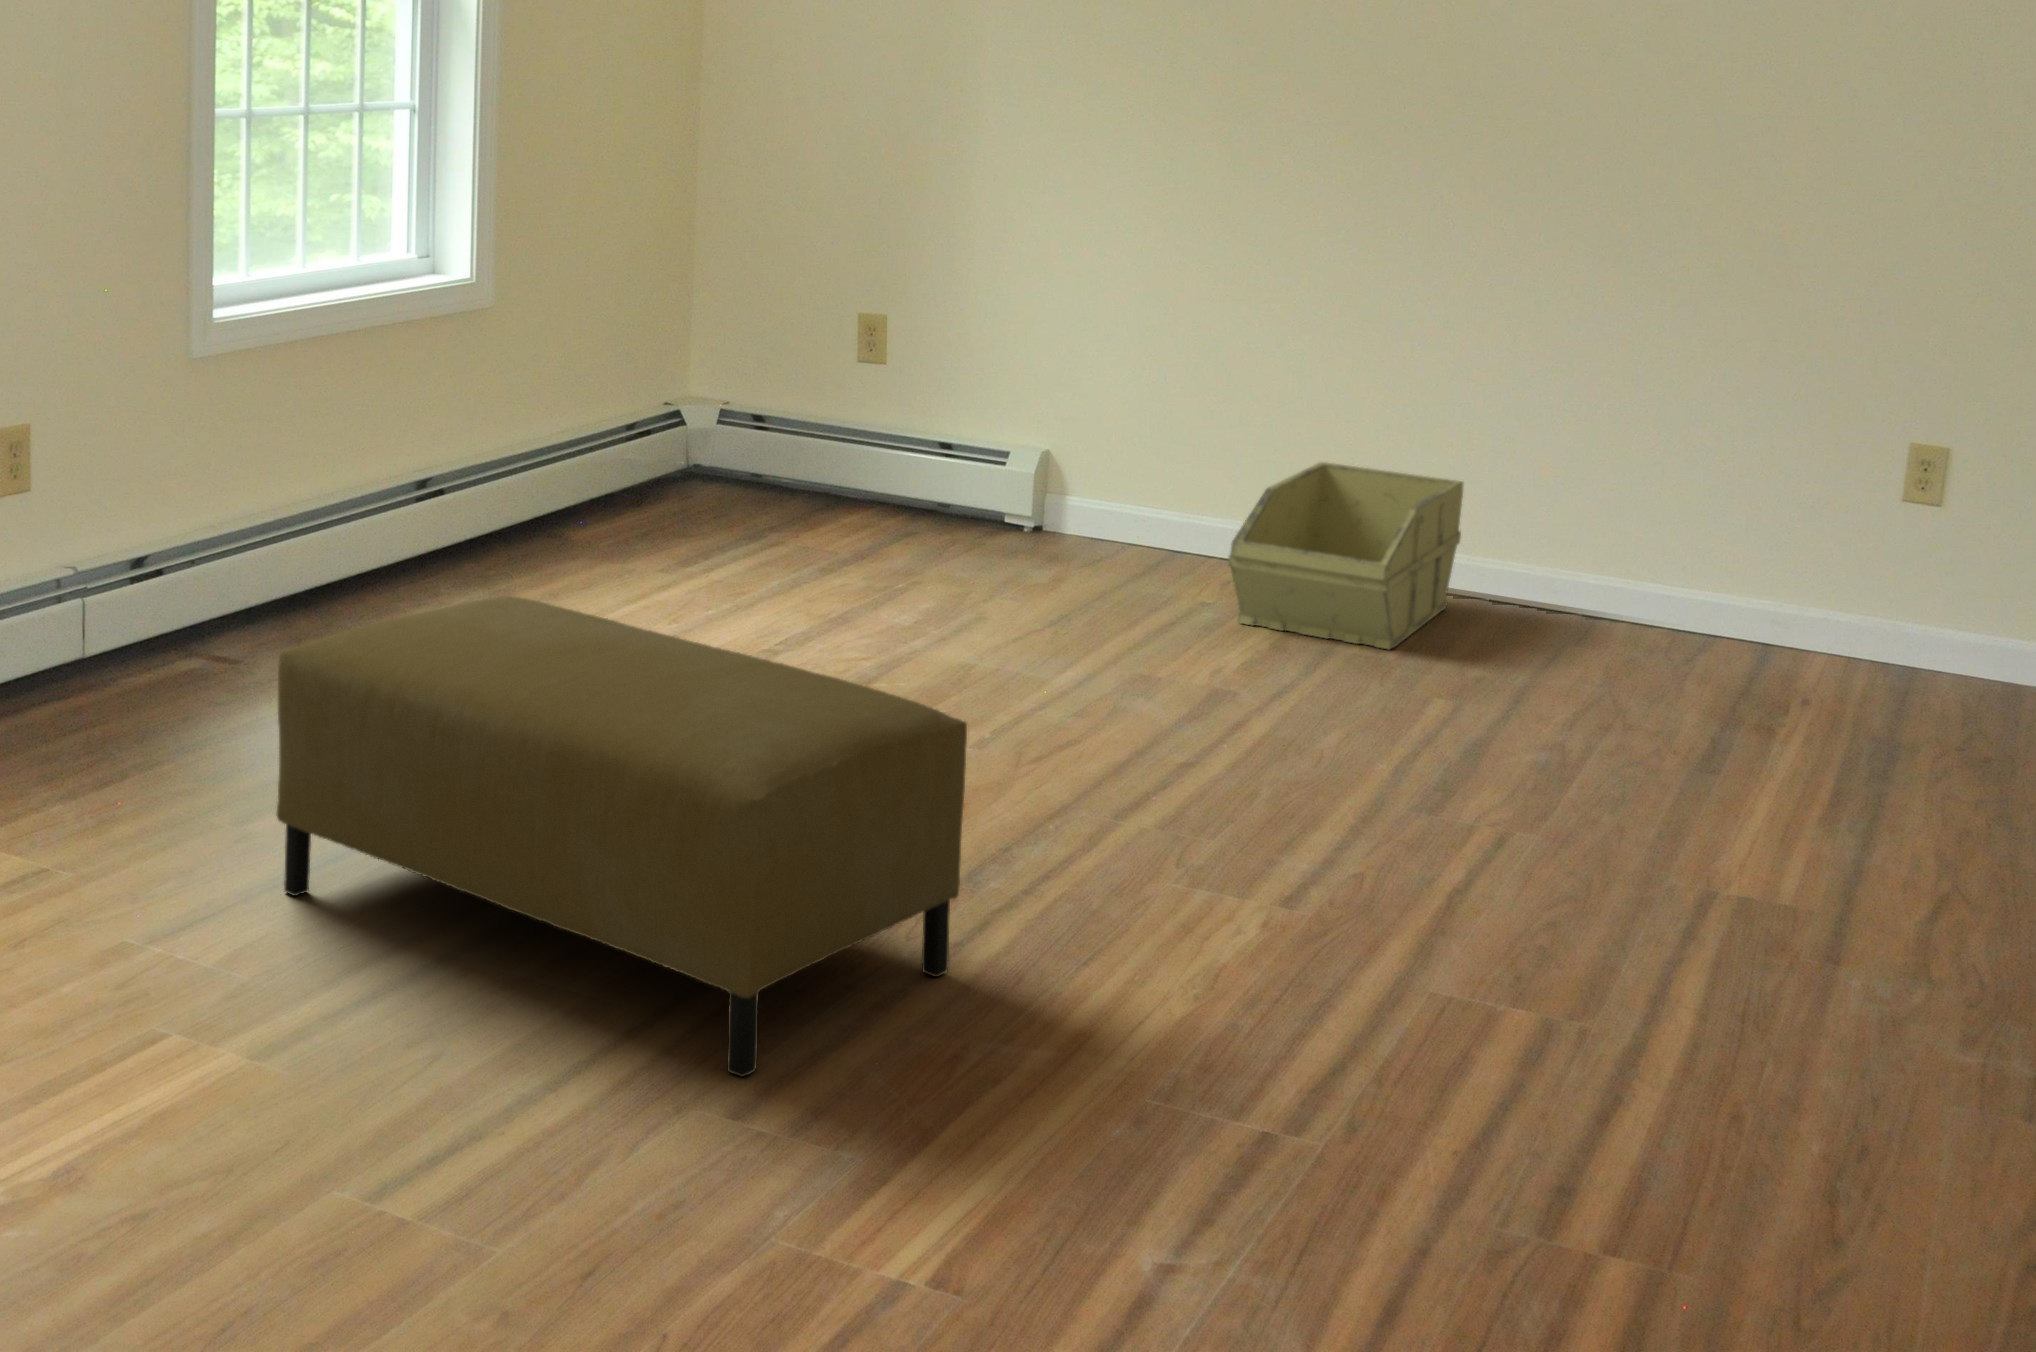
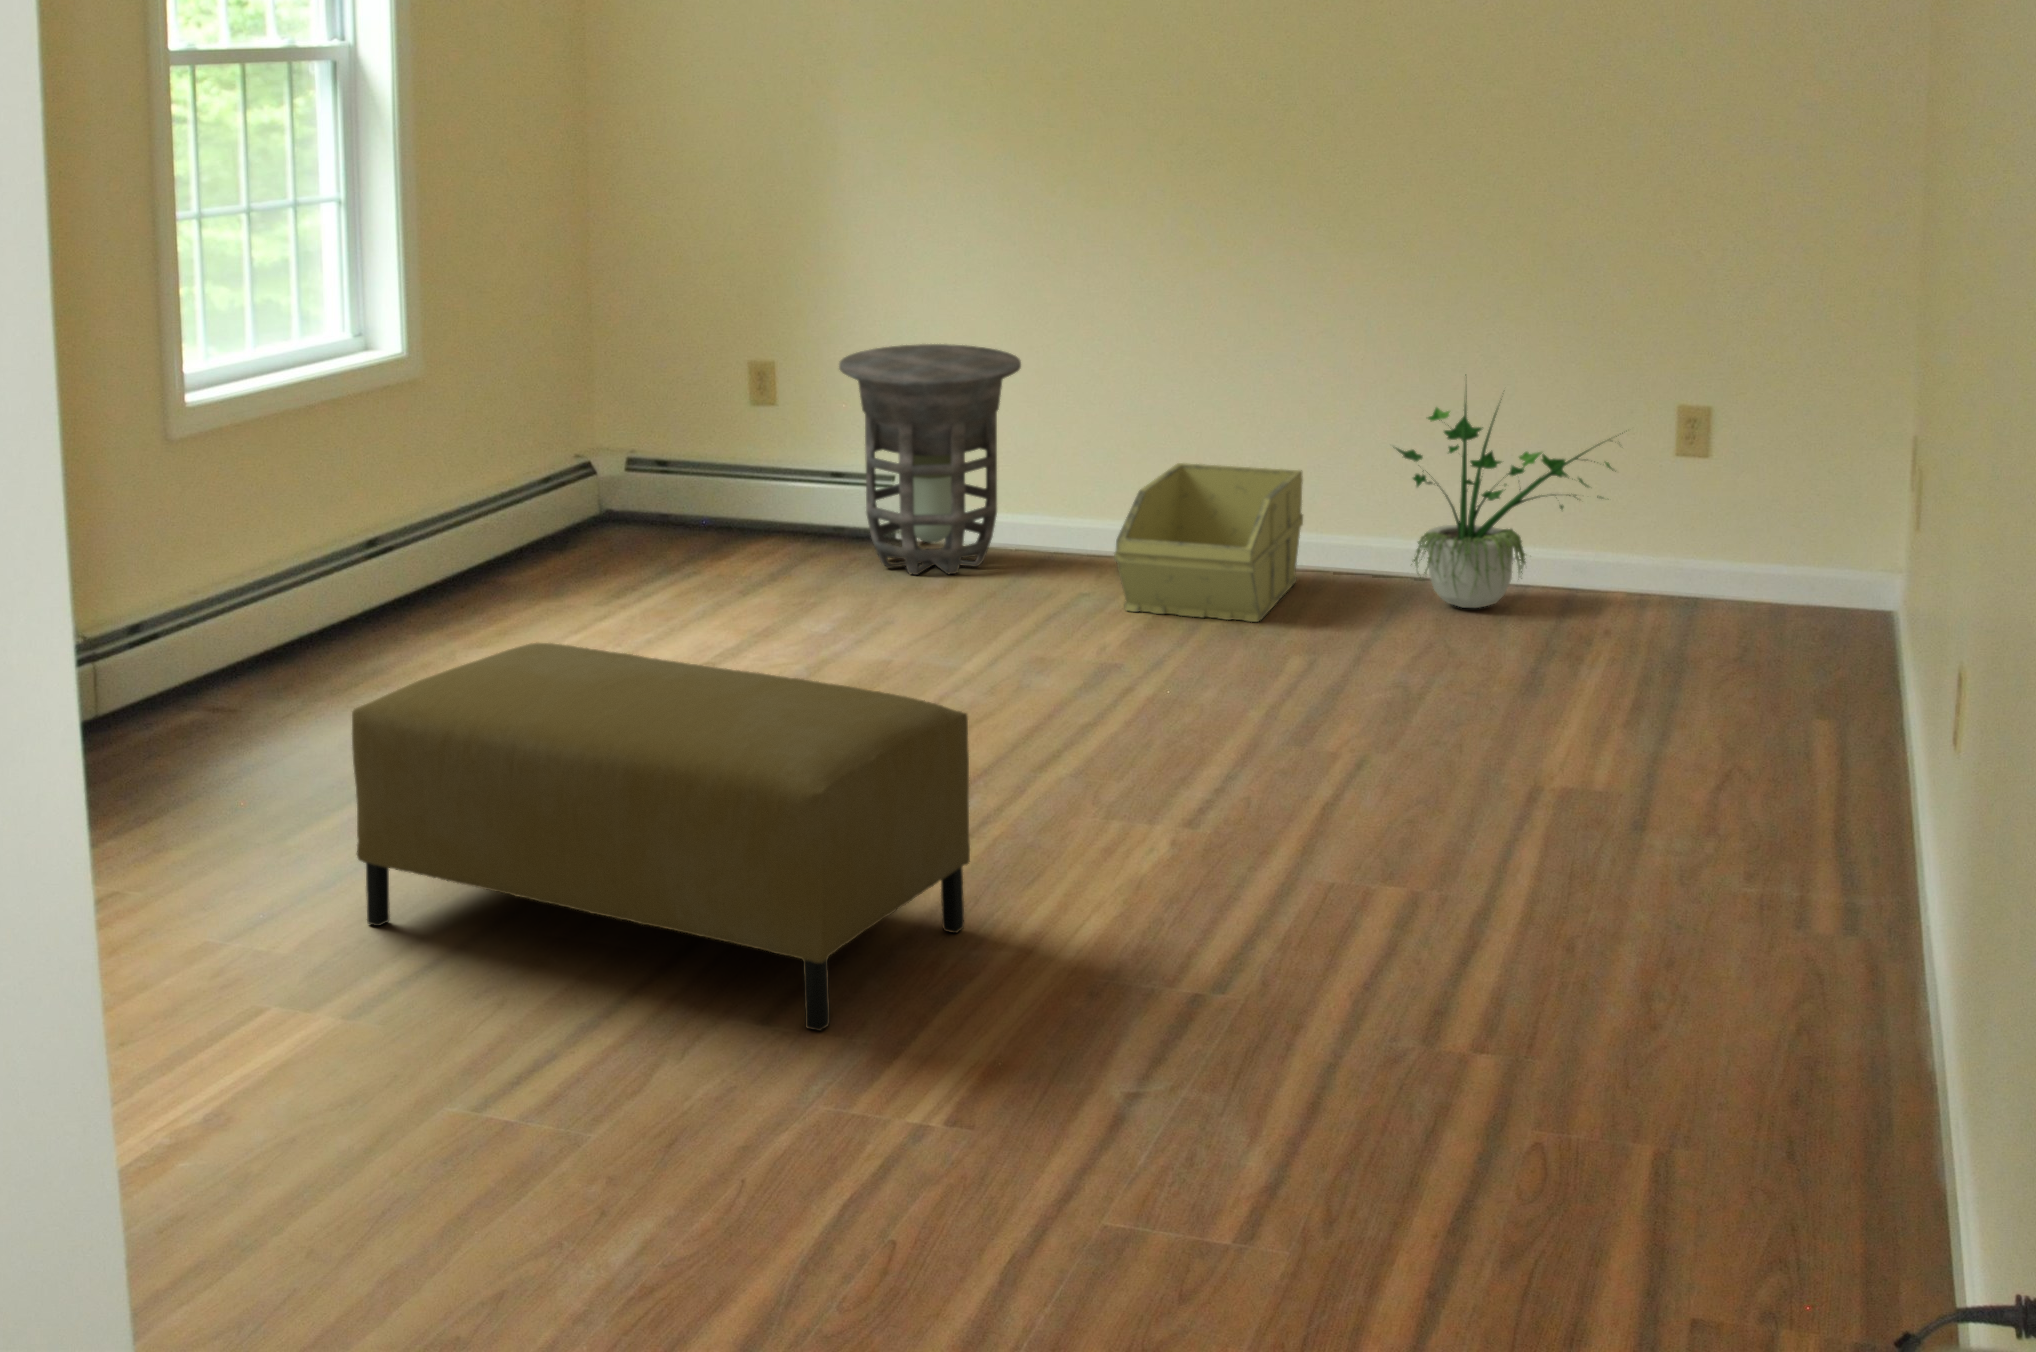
side table: none [945,307,1149,565] -> present [839,344,1021,575]
potted plant: none [1565,369,1866,657] -> present [1396,403,1613,608]

